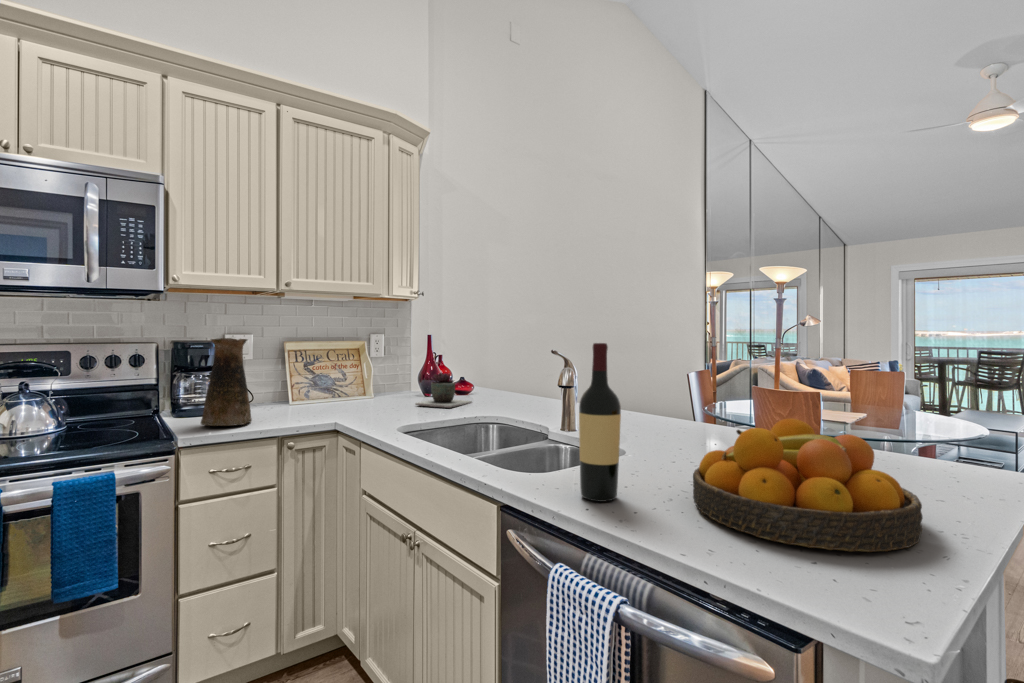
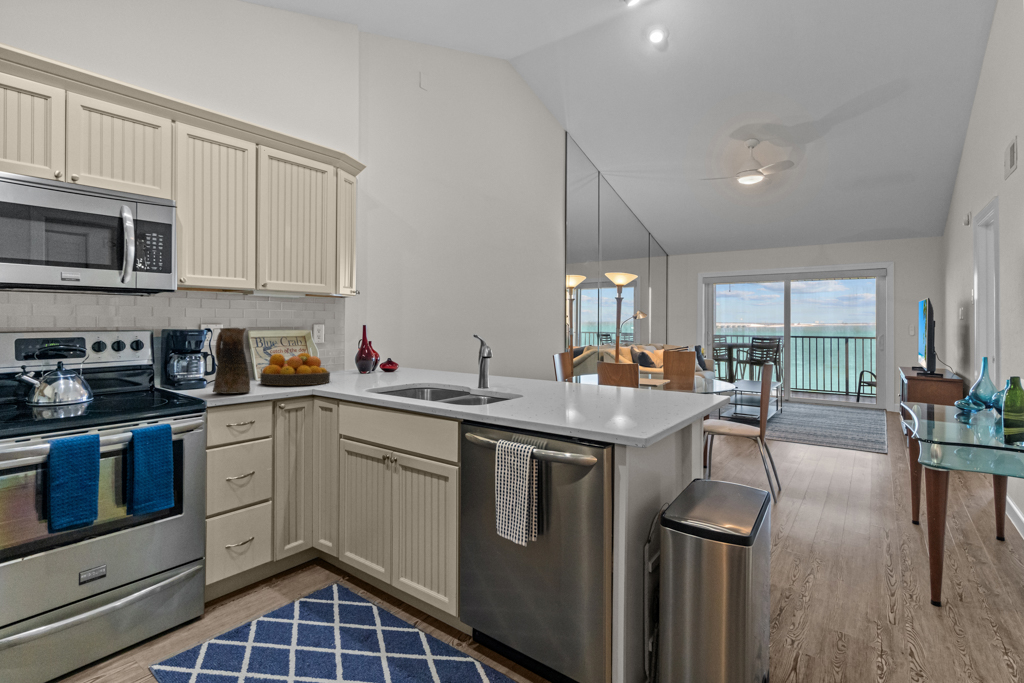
wine bottle: present [579,343,621,502] -> none [514,332,535,413]
succulent plant: present [415,373,472,408] -> none [362,354,404,380]
fruit bowl: present [693,418,923,552] -> present [260,353,330,385]

